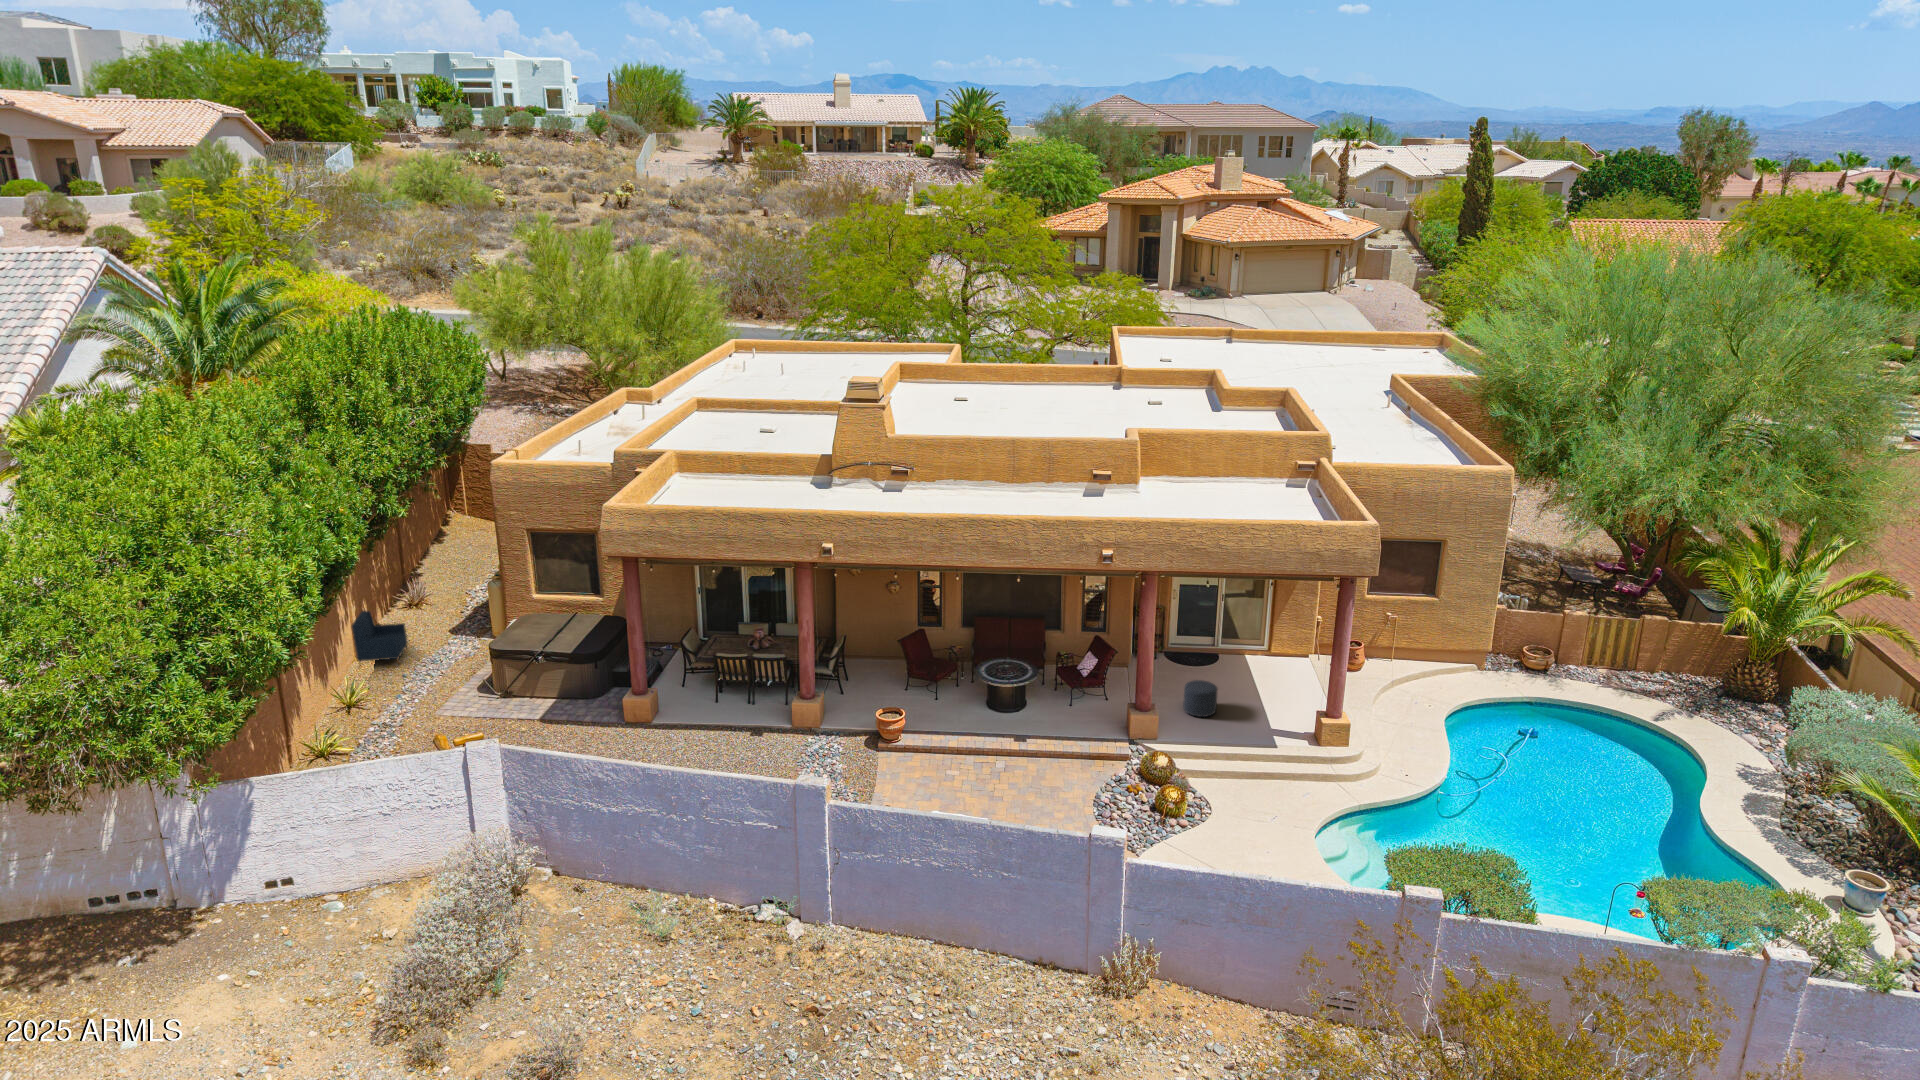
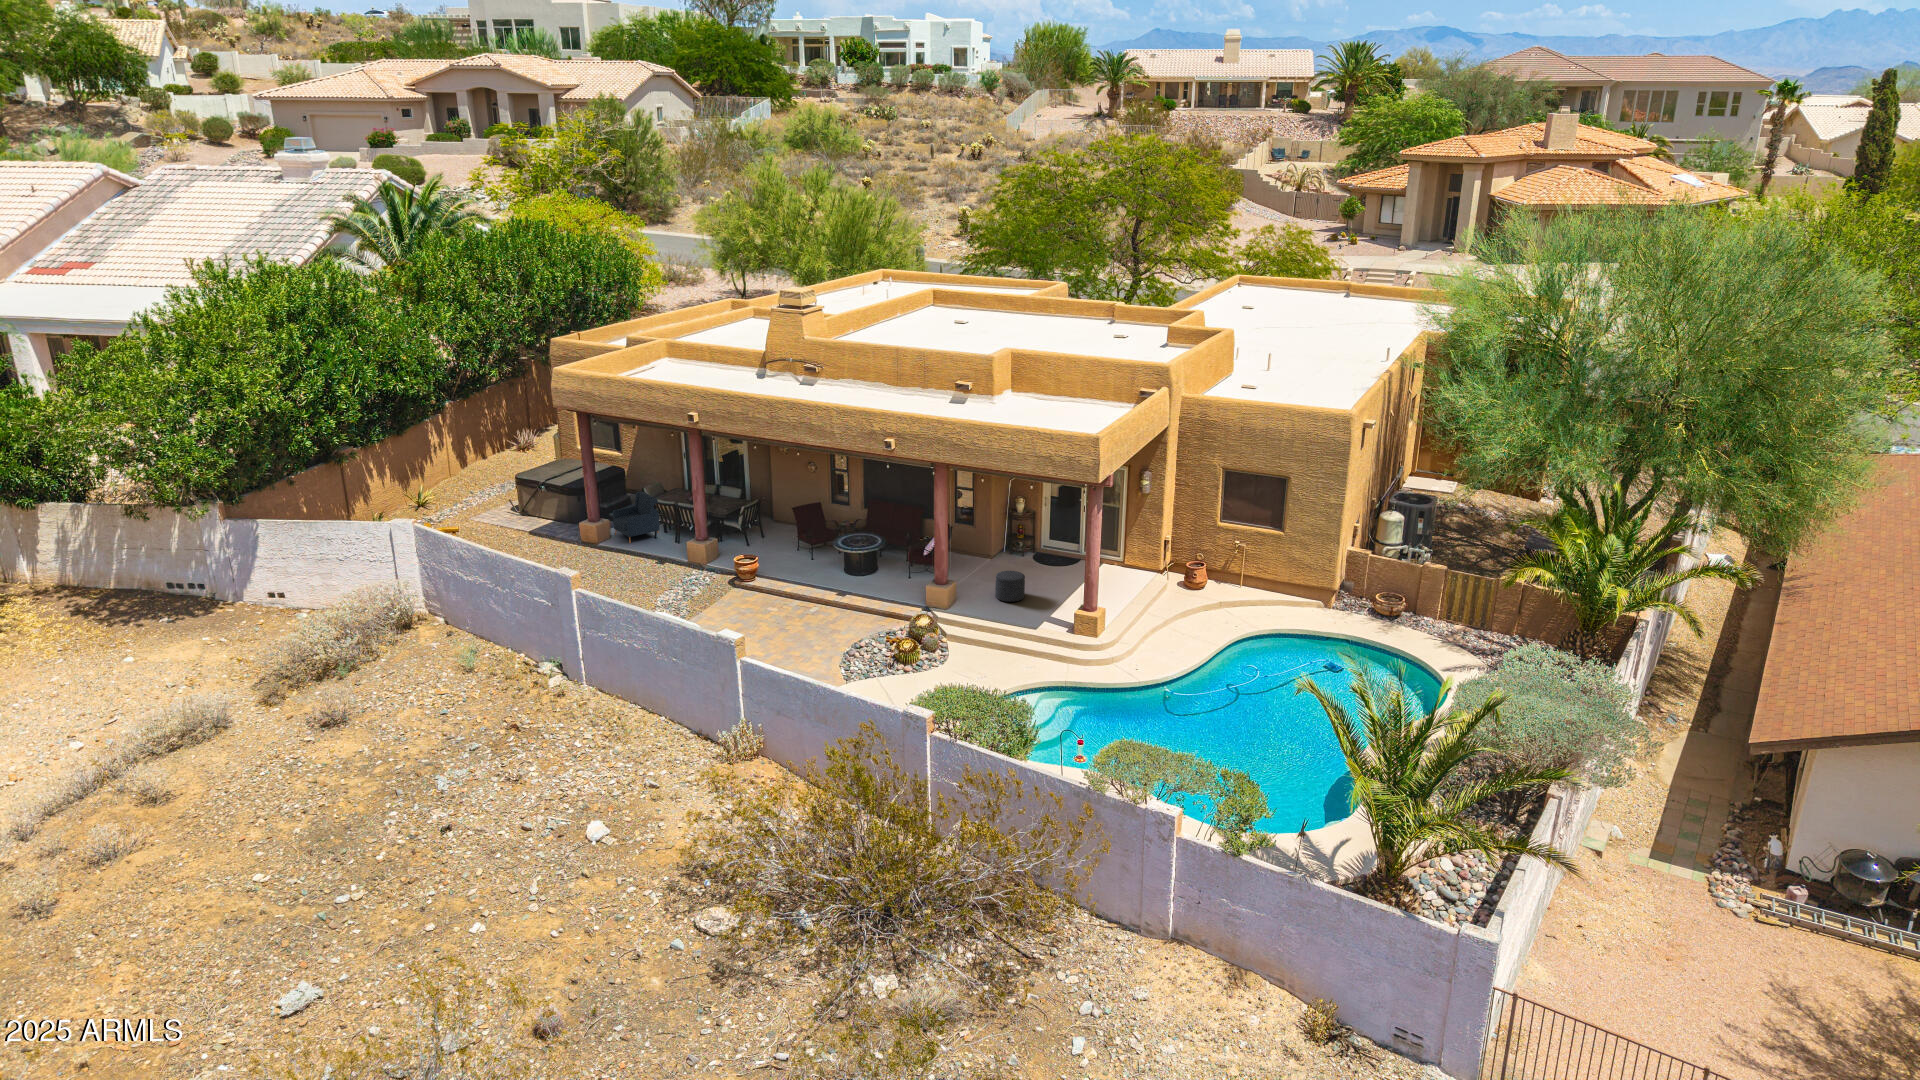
armchair: present [351,611,408,663] -> present [613,491,660,543]

